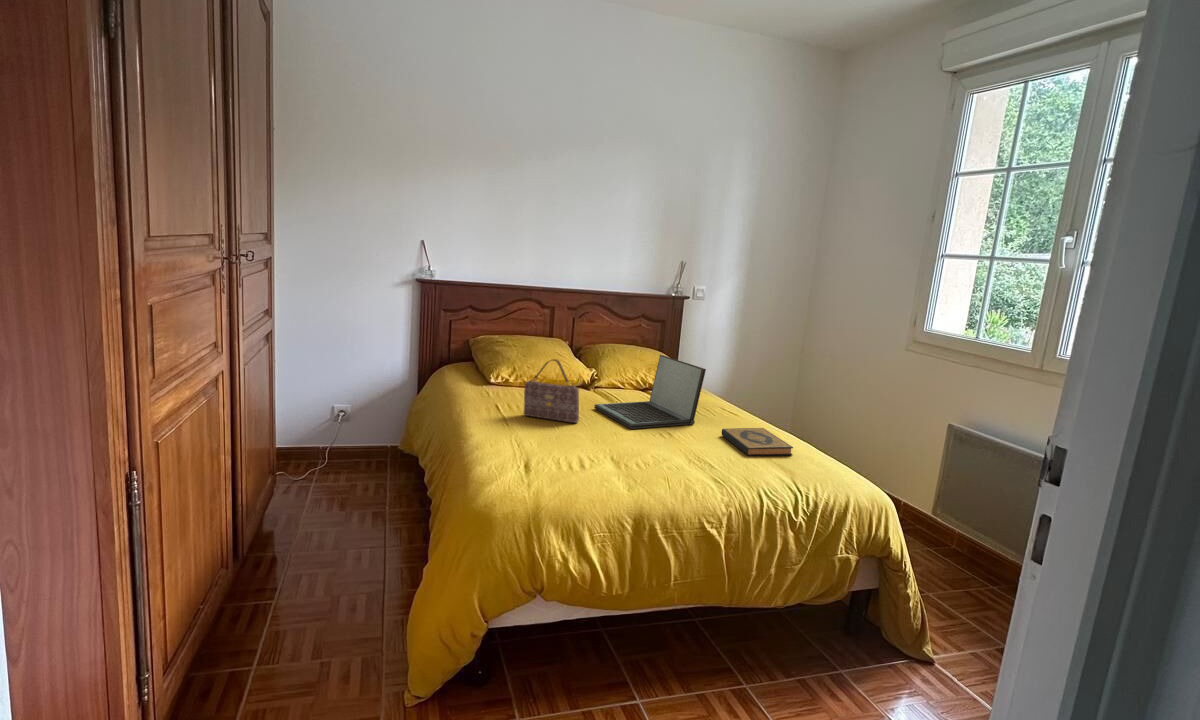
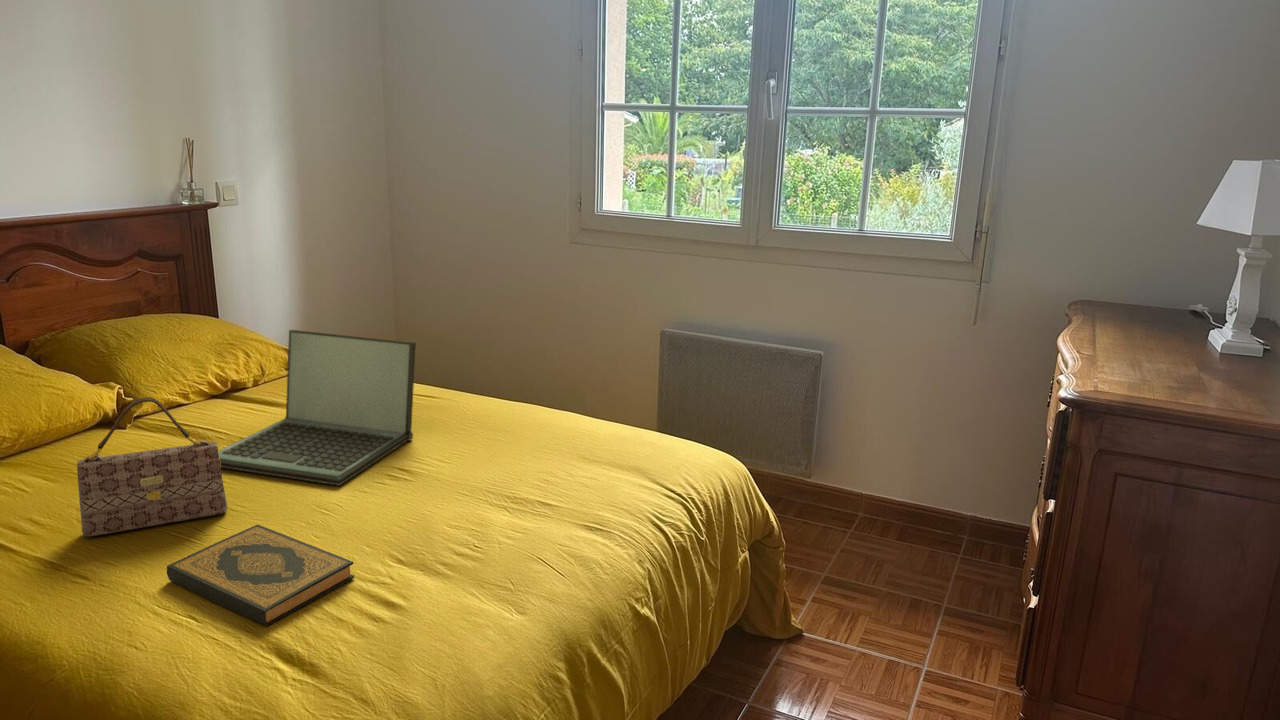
hardback book: present [722,428,793,456] -> present [167,525,354,626]

